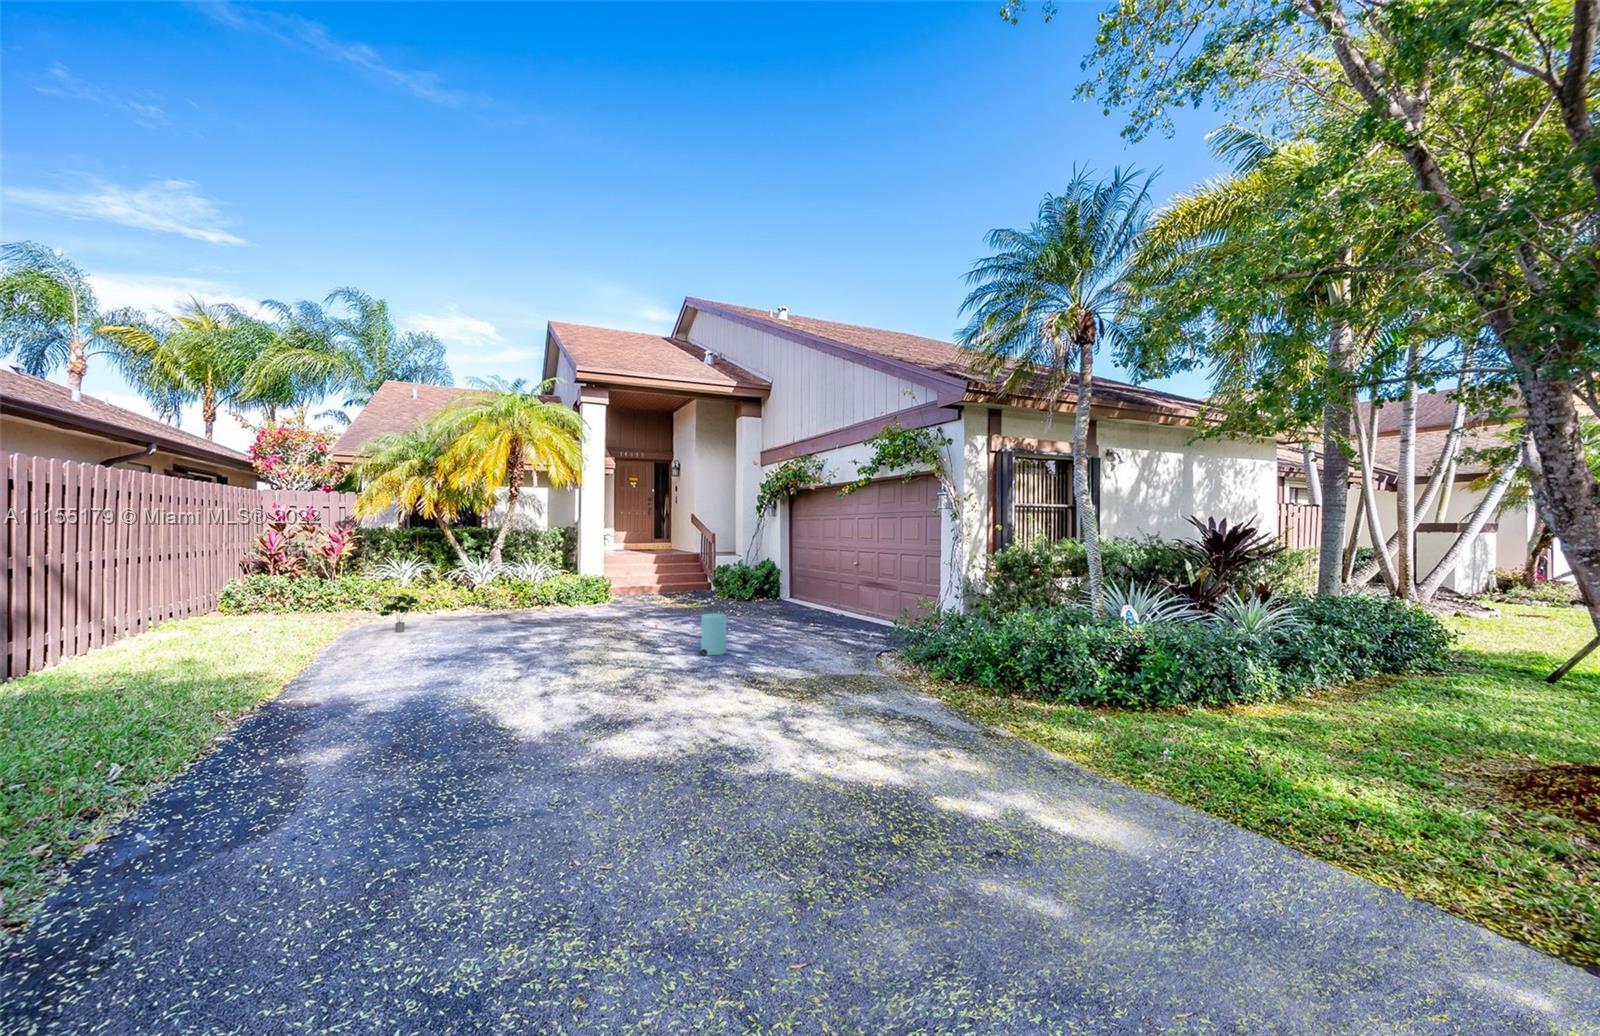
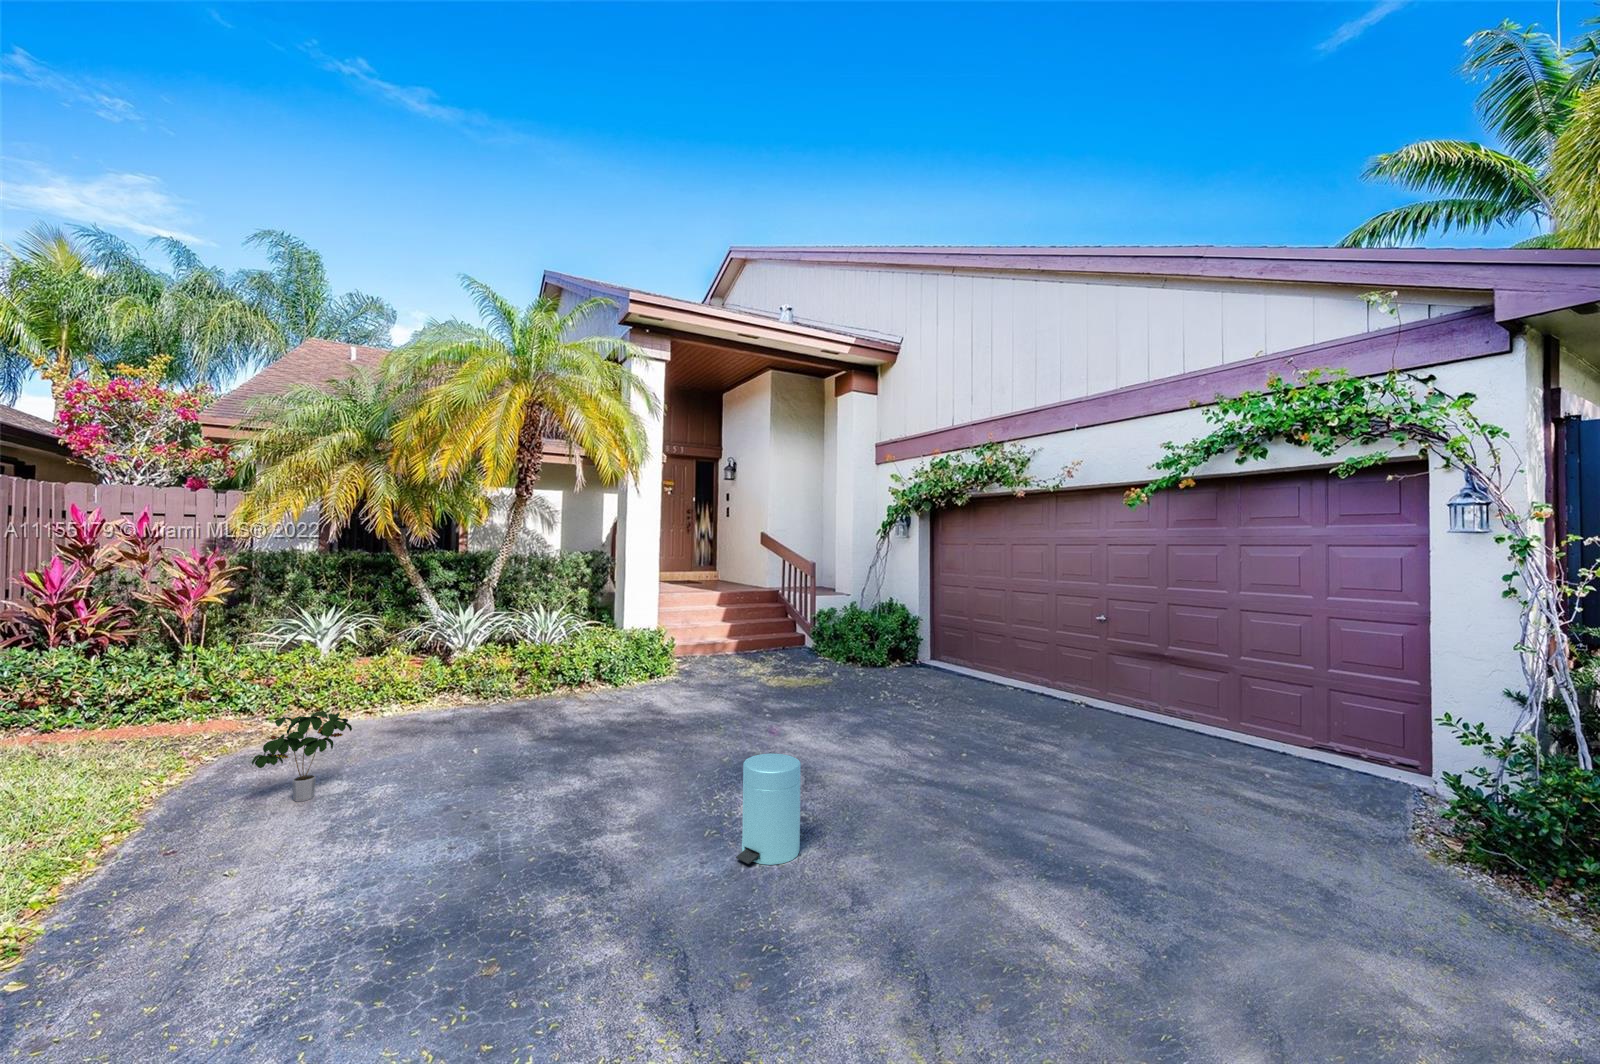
trash can: present [698,614,726,655] -> present [736,753,801,865]

